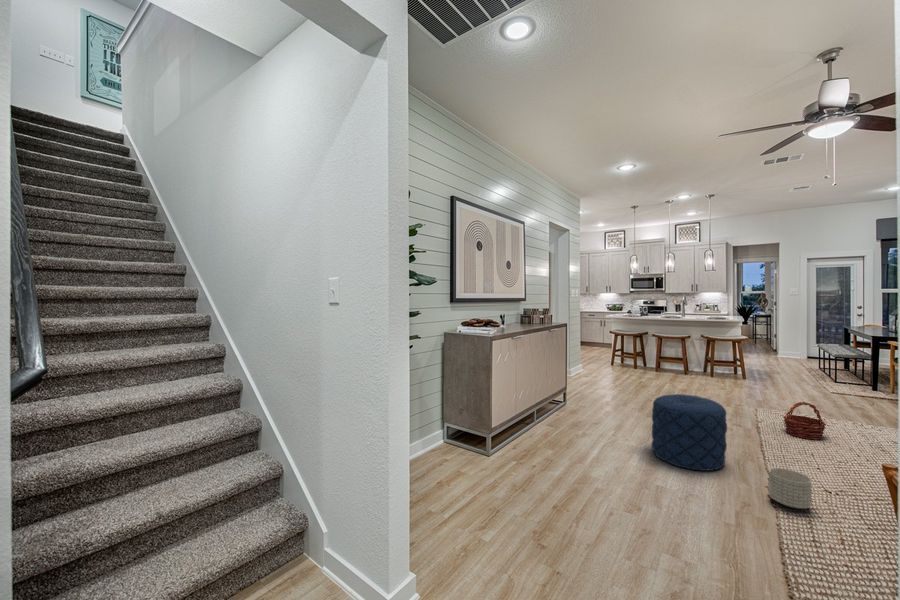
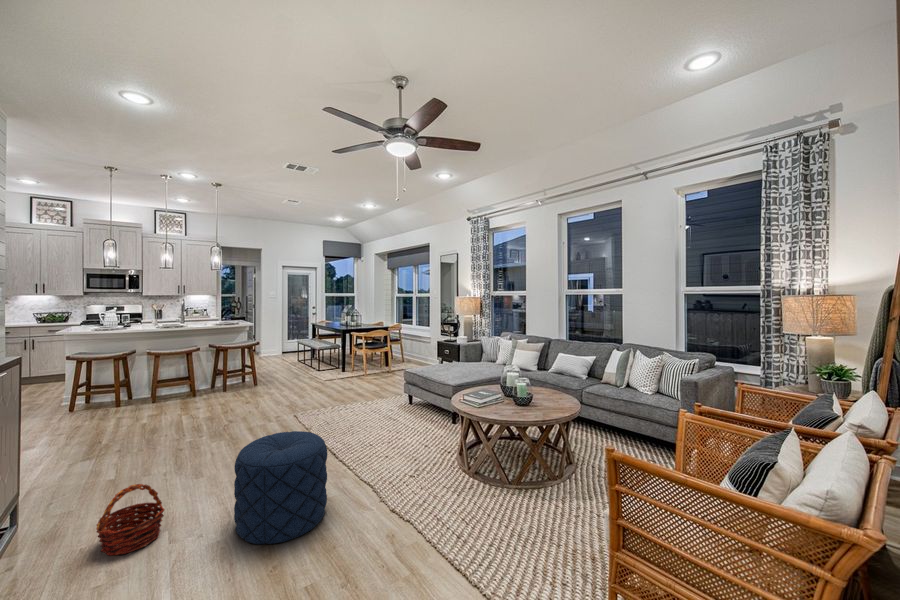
basket: present [783,402,826,440] -> present [96,484,165,555]
planter: present [769,468,812,509] -> none [385,480,417,523]

